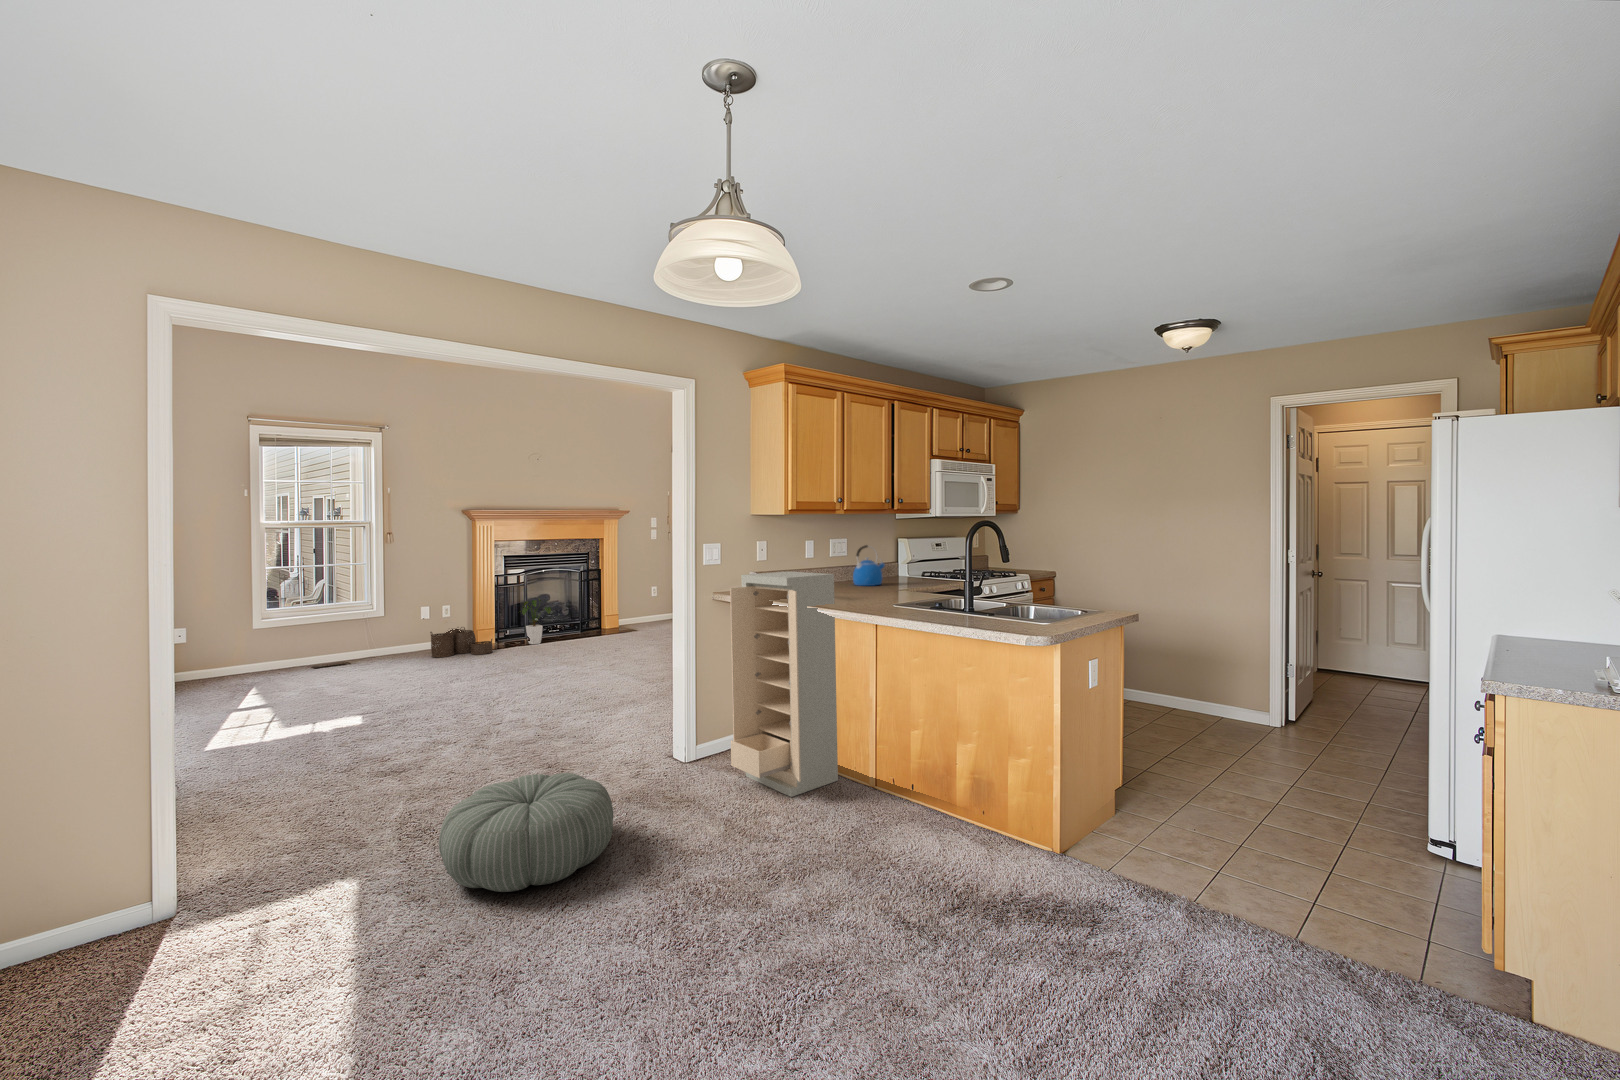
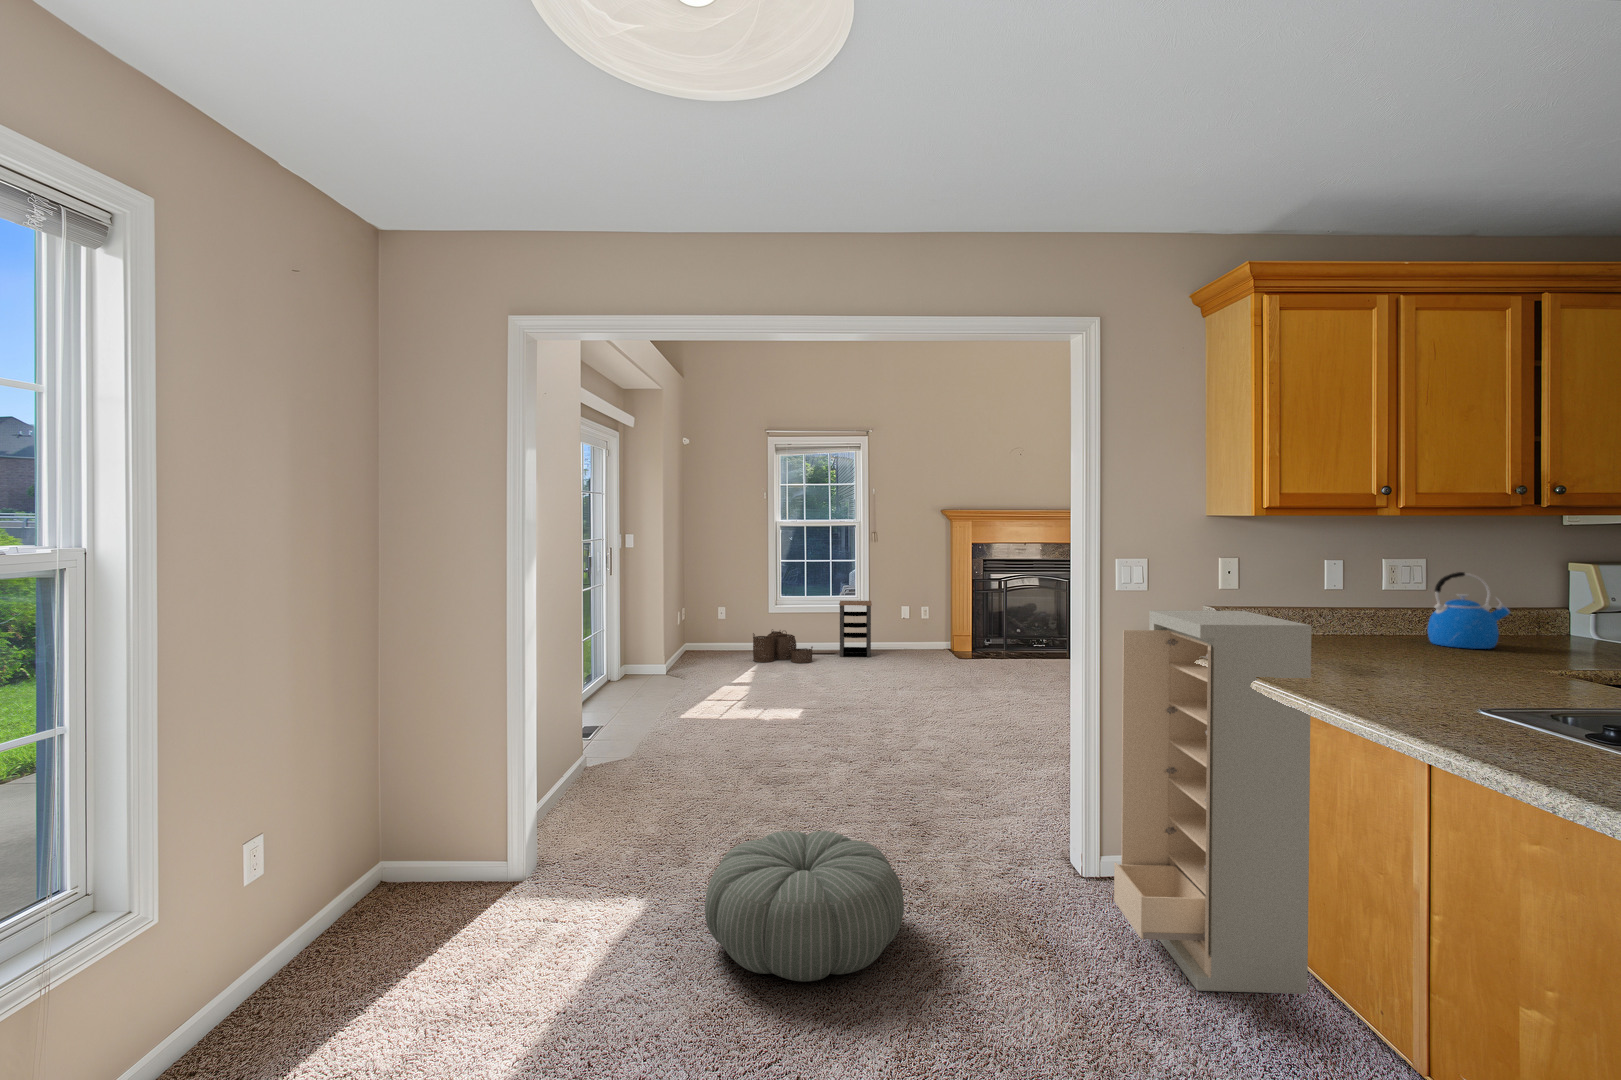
house plant: present [520,599,551,644] -> none [997,606,1032,660]
side table: none [351,606,393,664] -> present [839,601,872,657]
woven basket: present [430,627,492,657] -> present [753,631,813,663]

